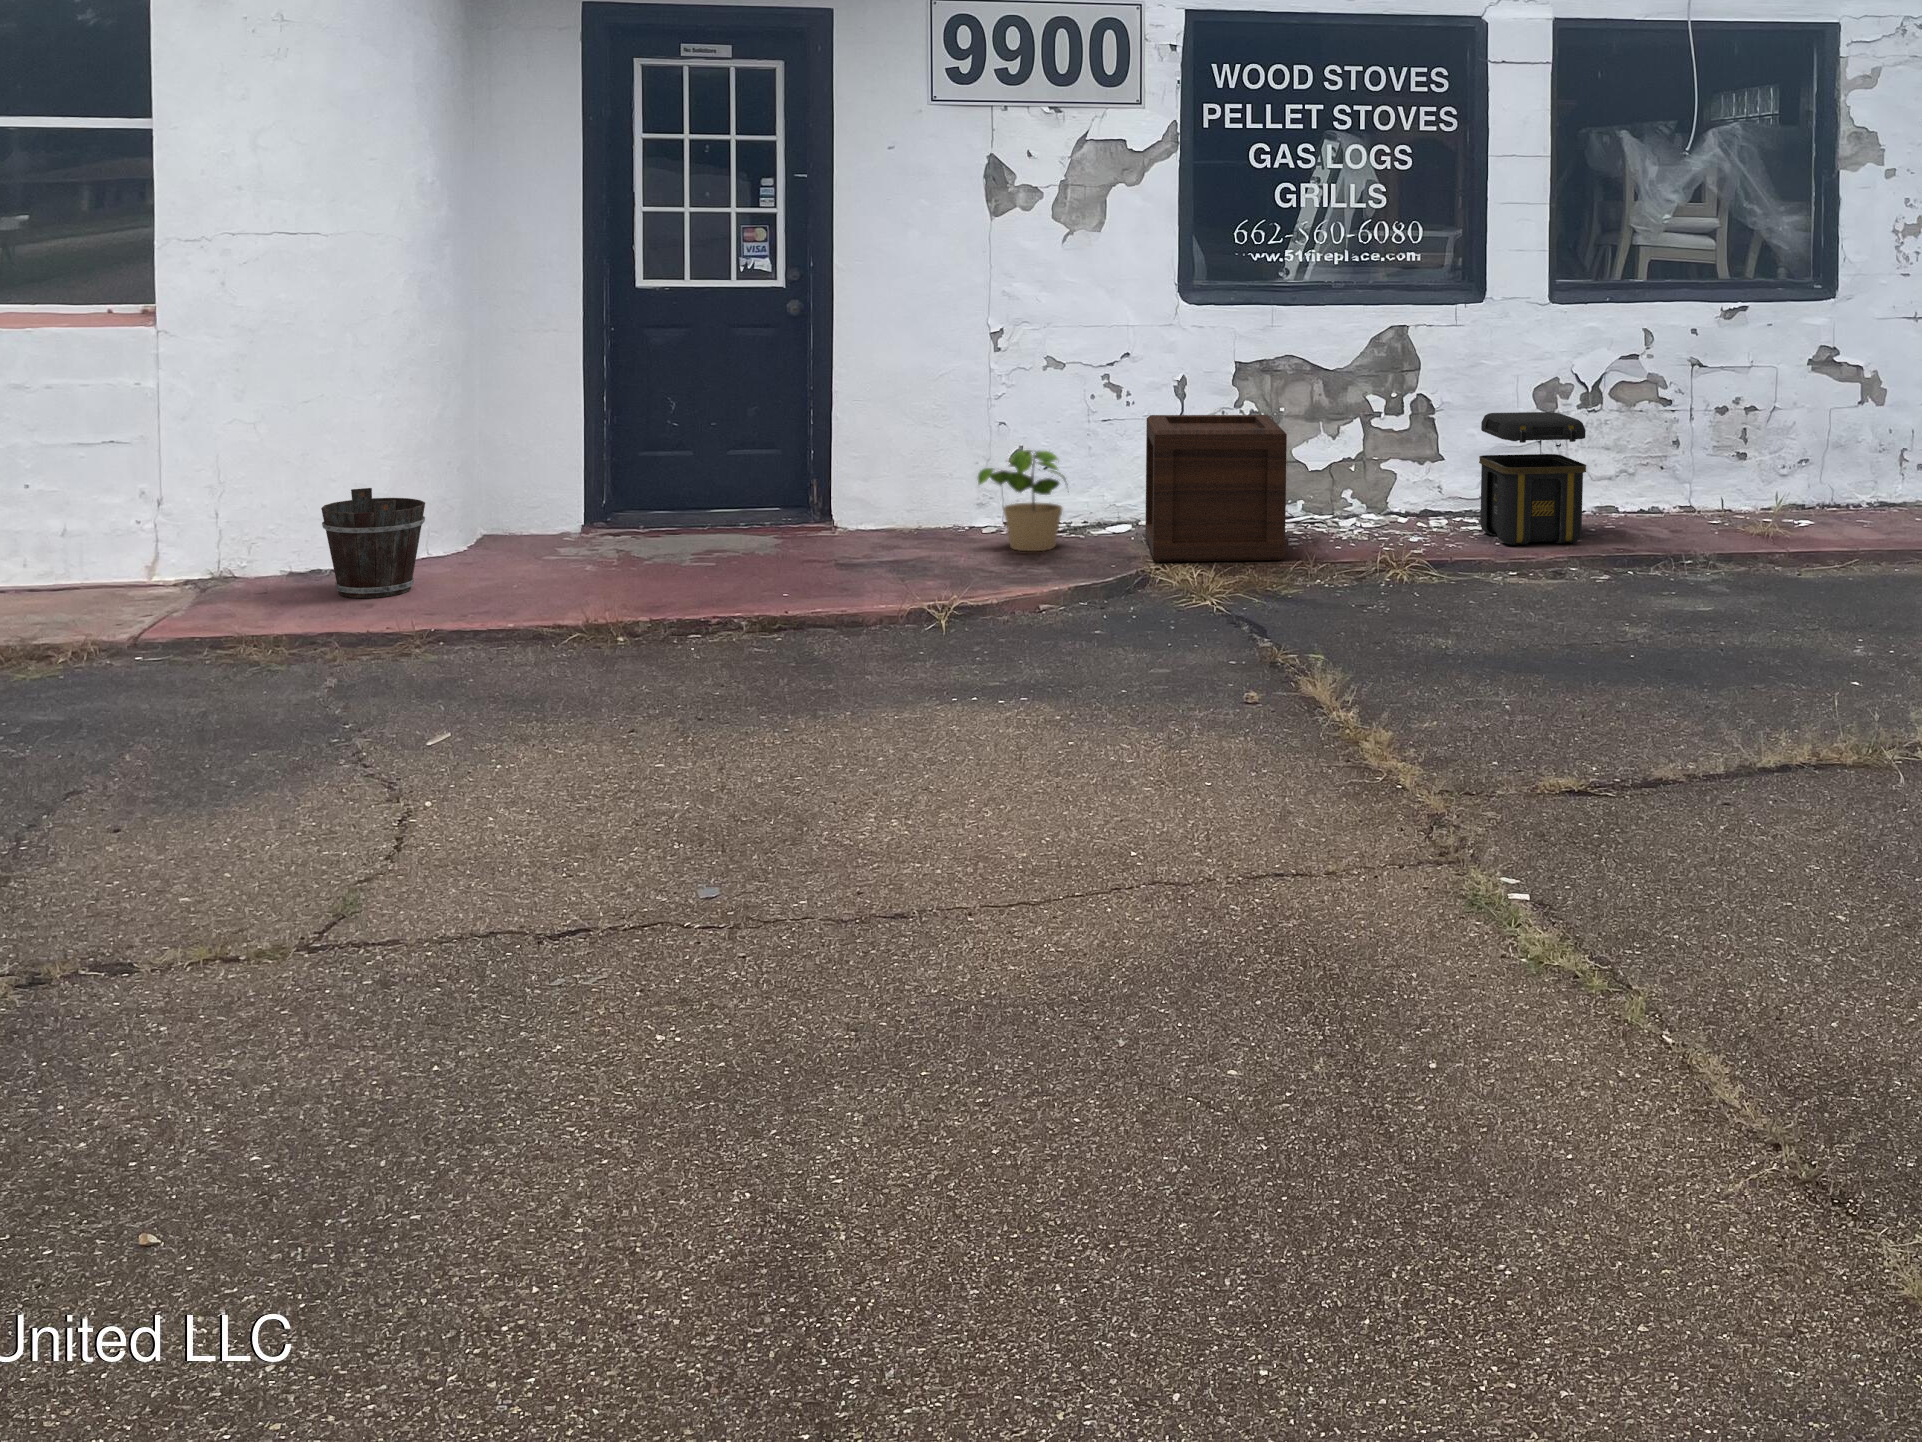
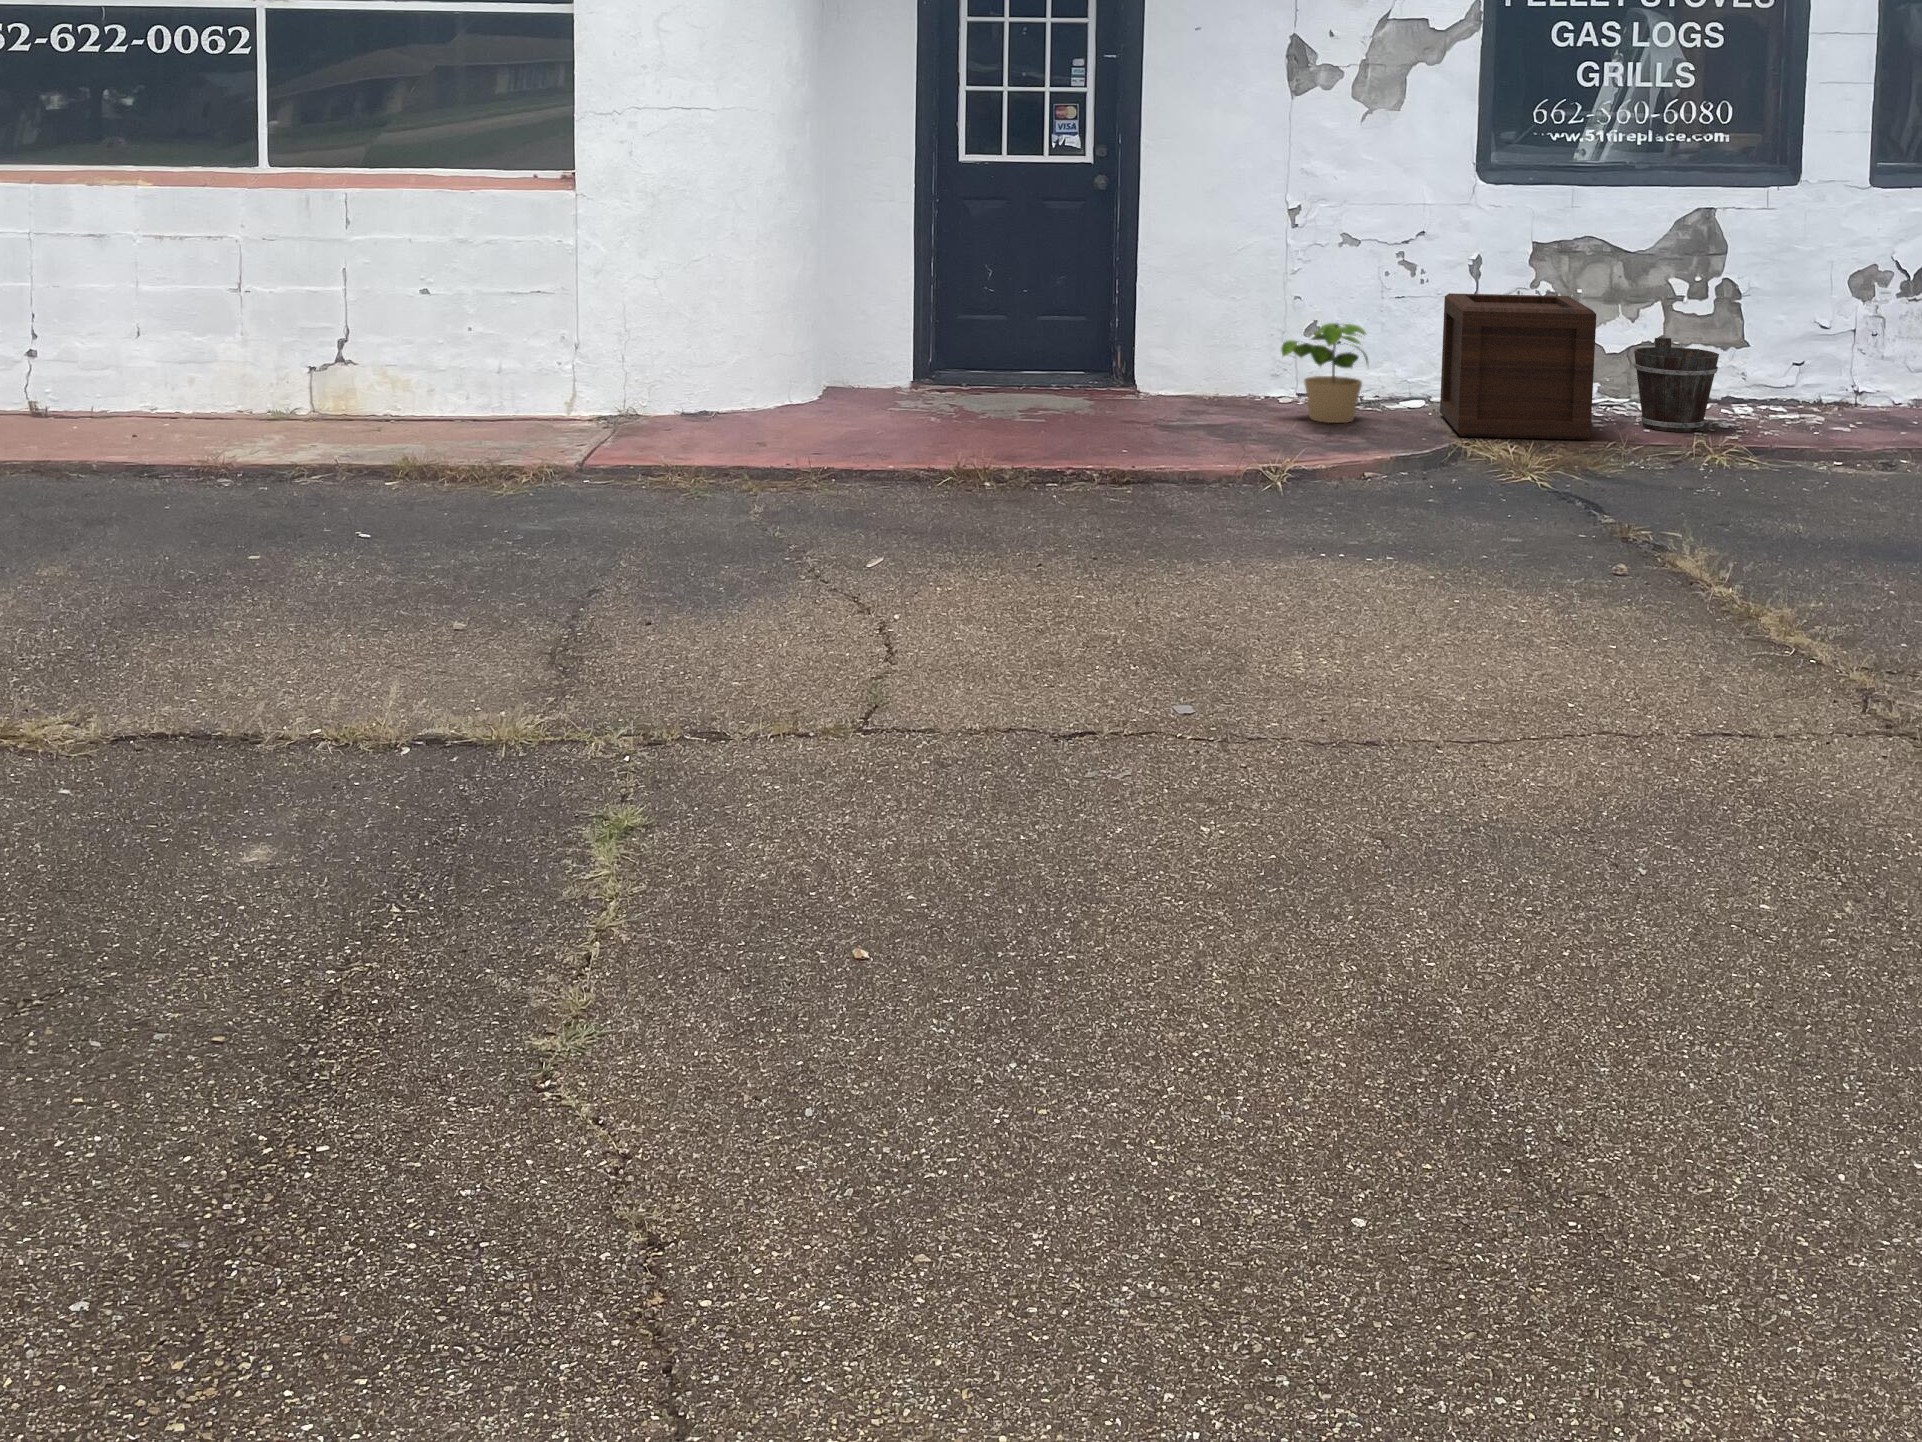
toolbox: present [1479,412,1586,545] -> none [1786,300,1908,435]
bucket: present [321,488,425,598] -> present [1634,338,1719,432]

